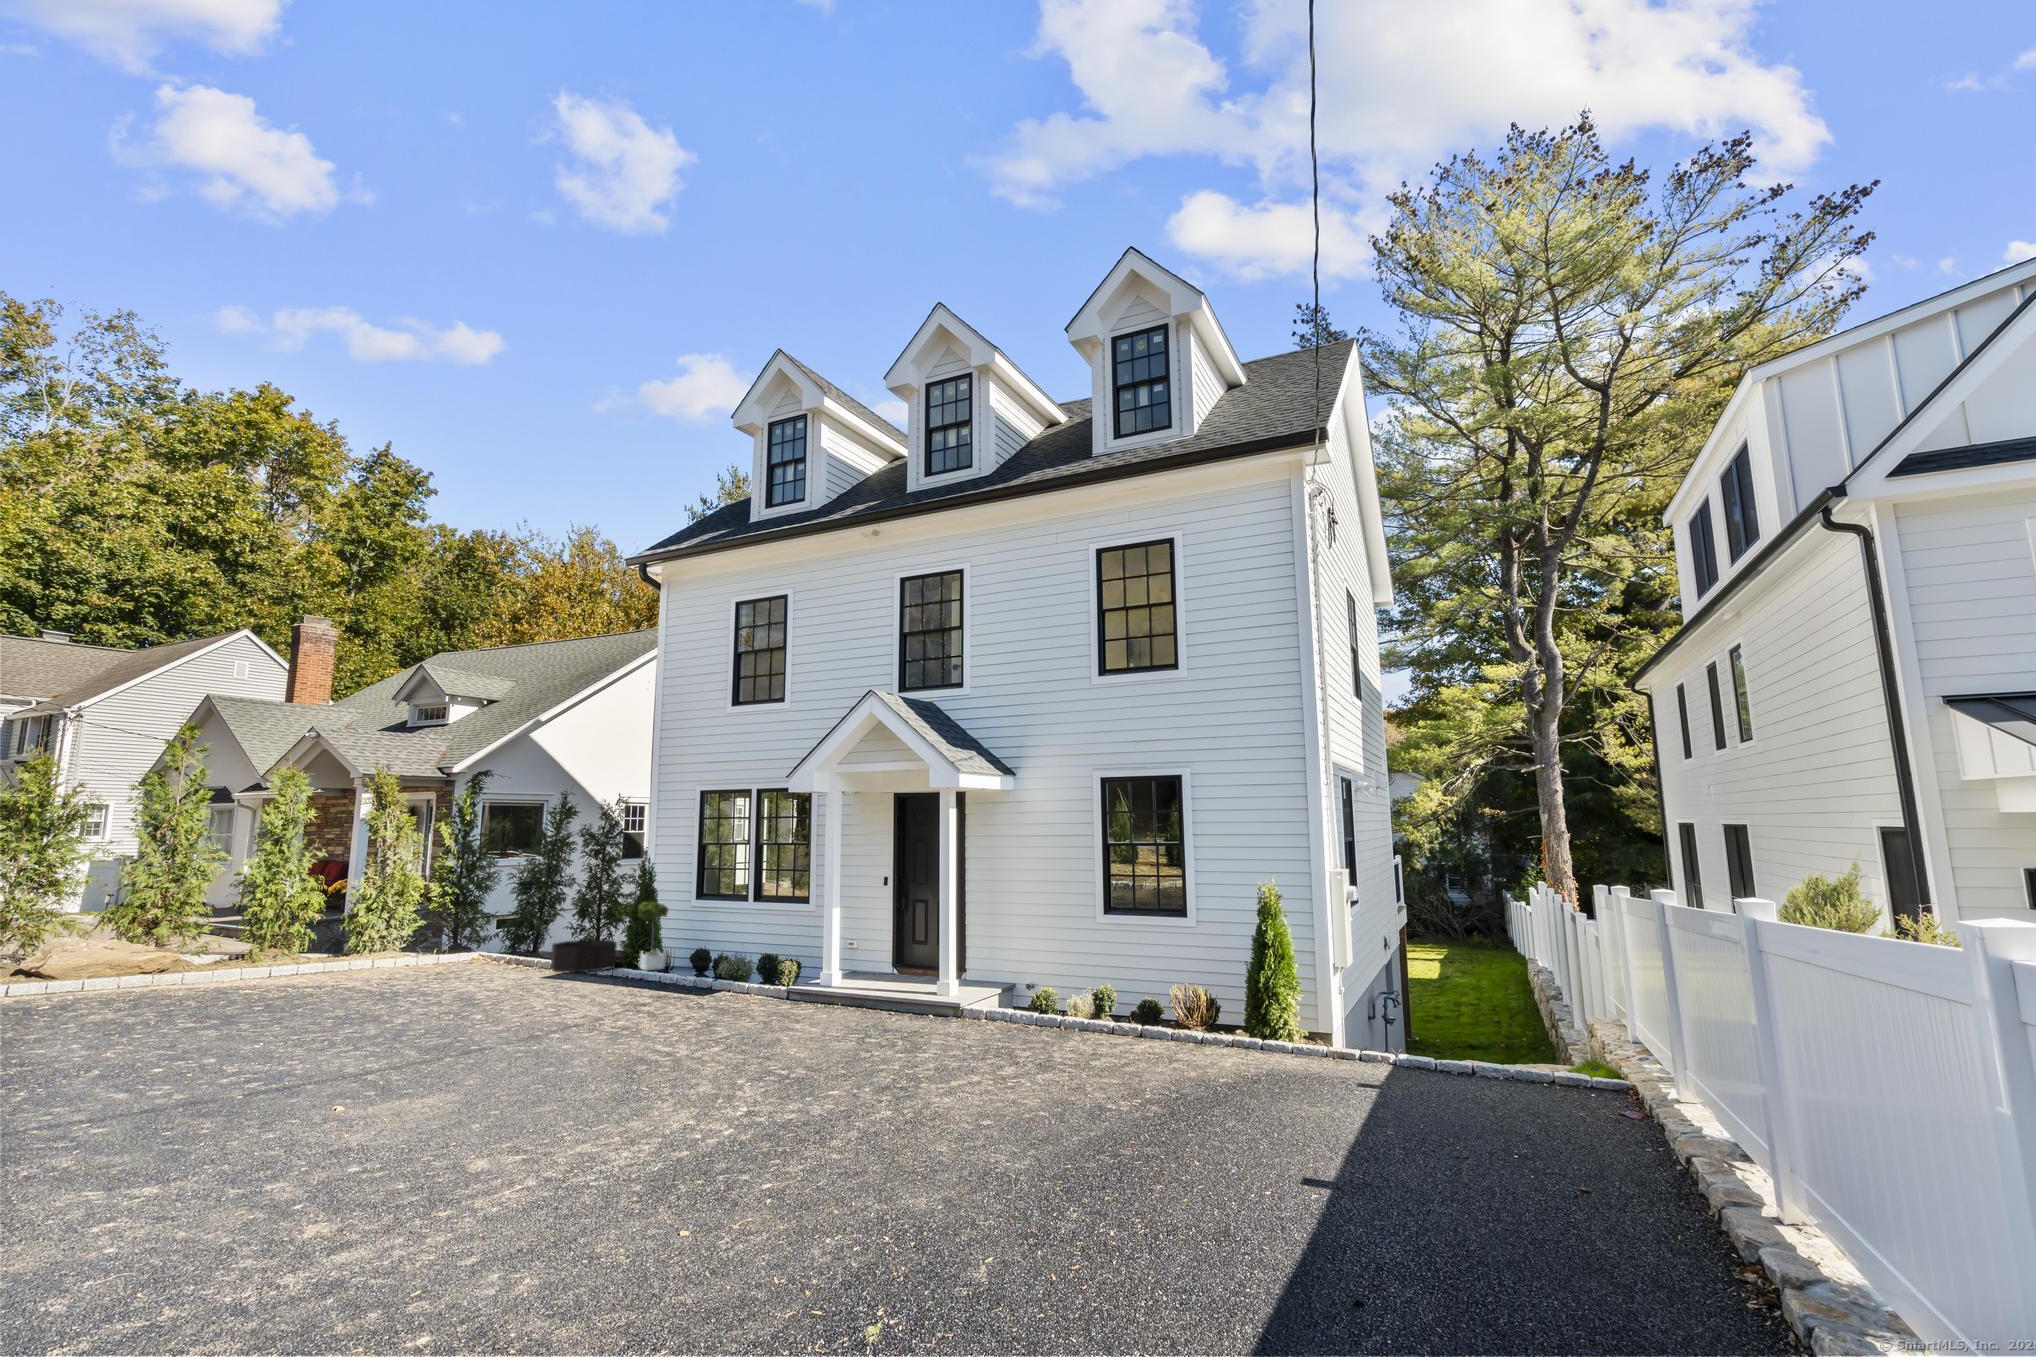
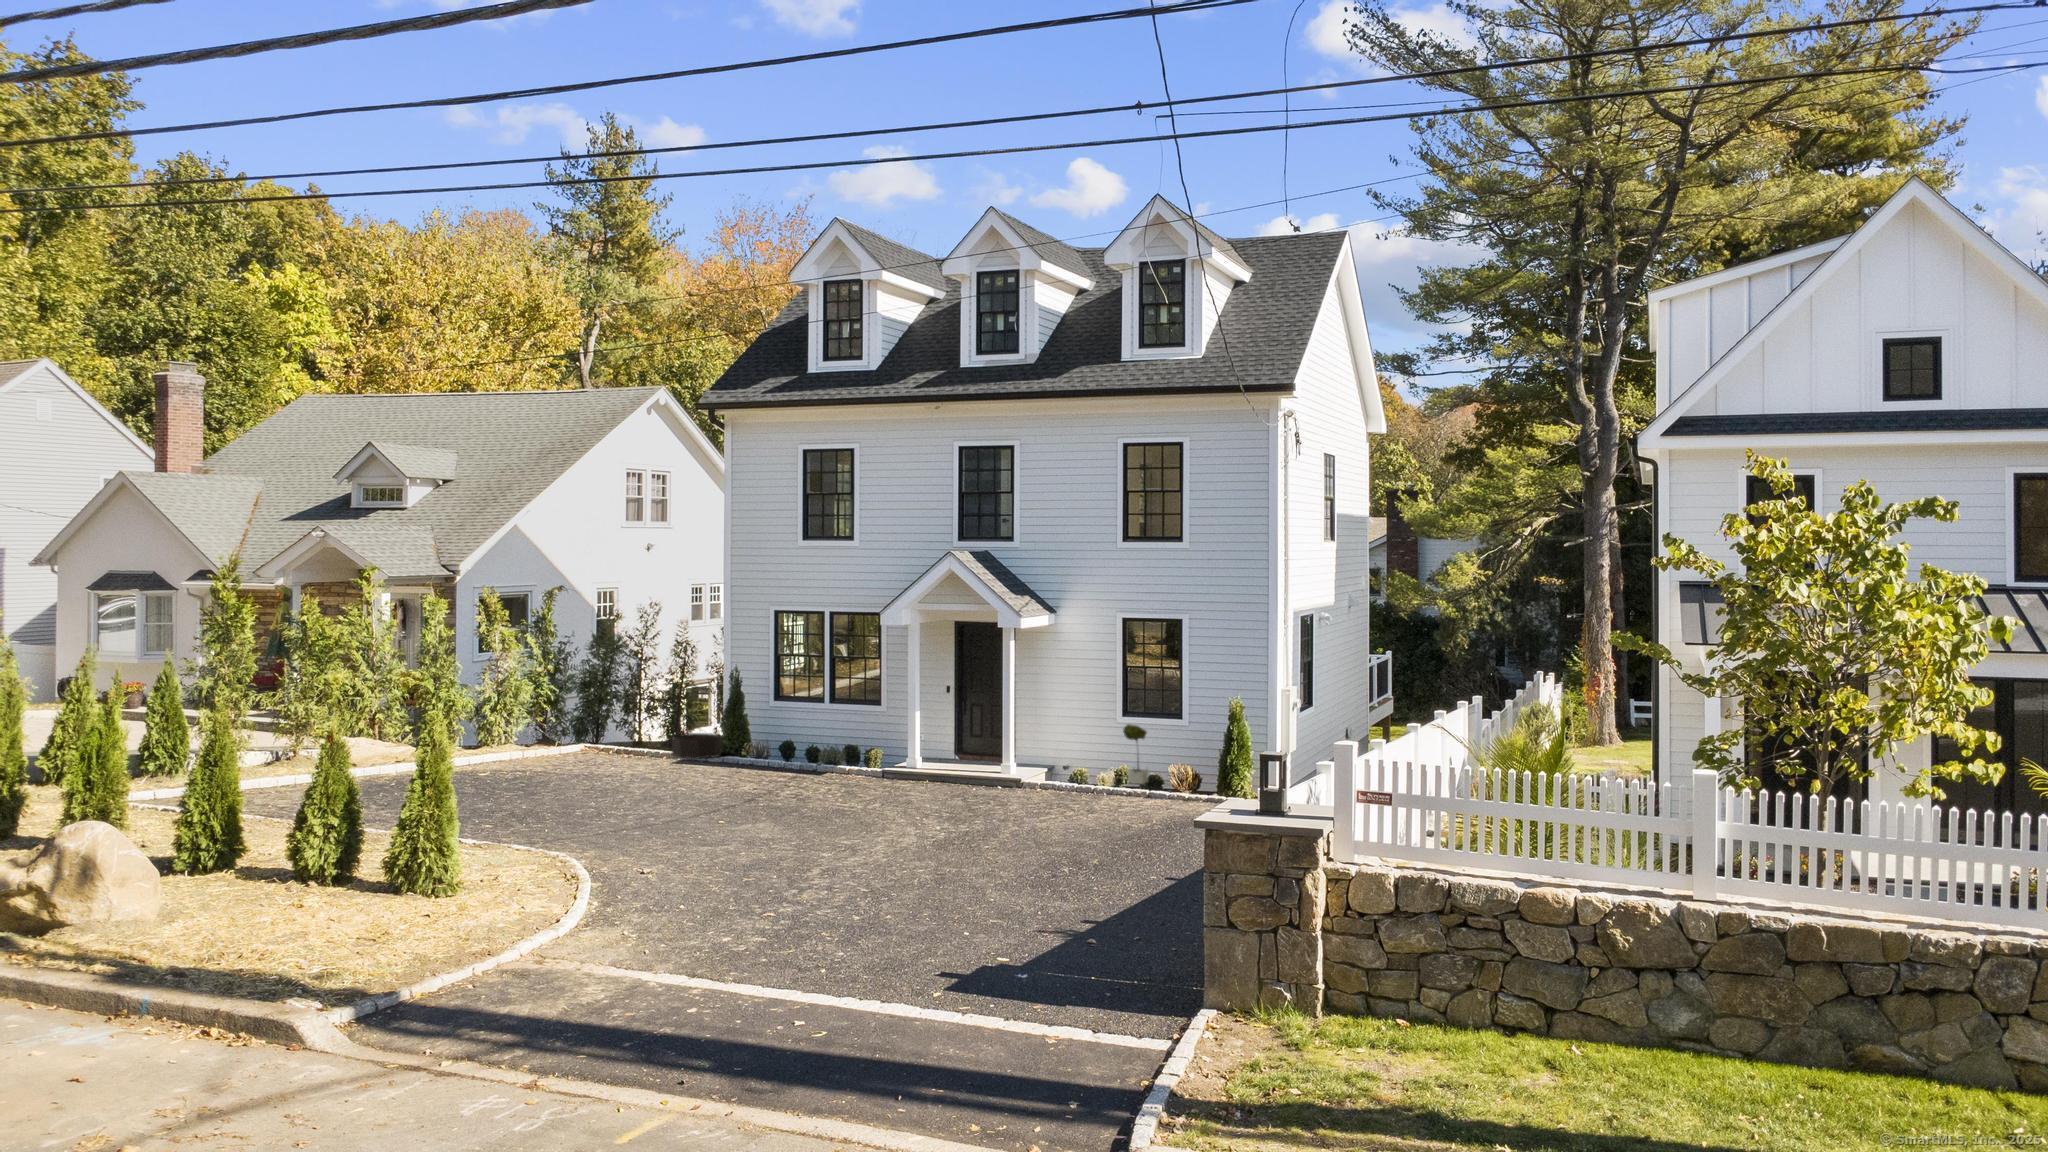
potted tree: present [638,901,668,970] -> present [1123,724,1148,784]

